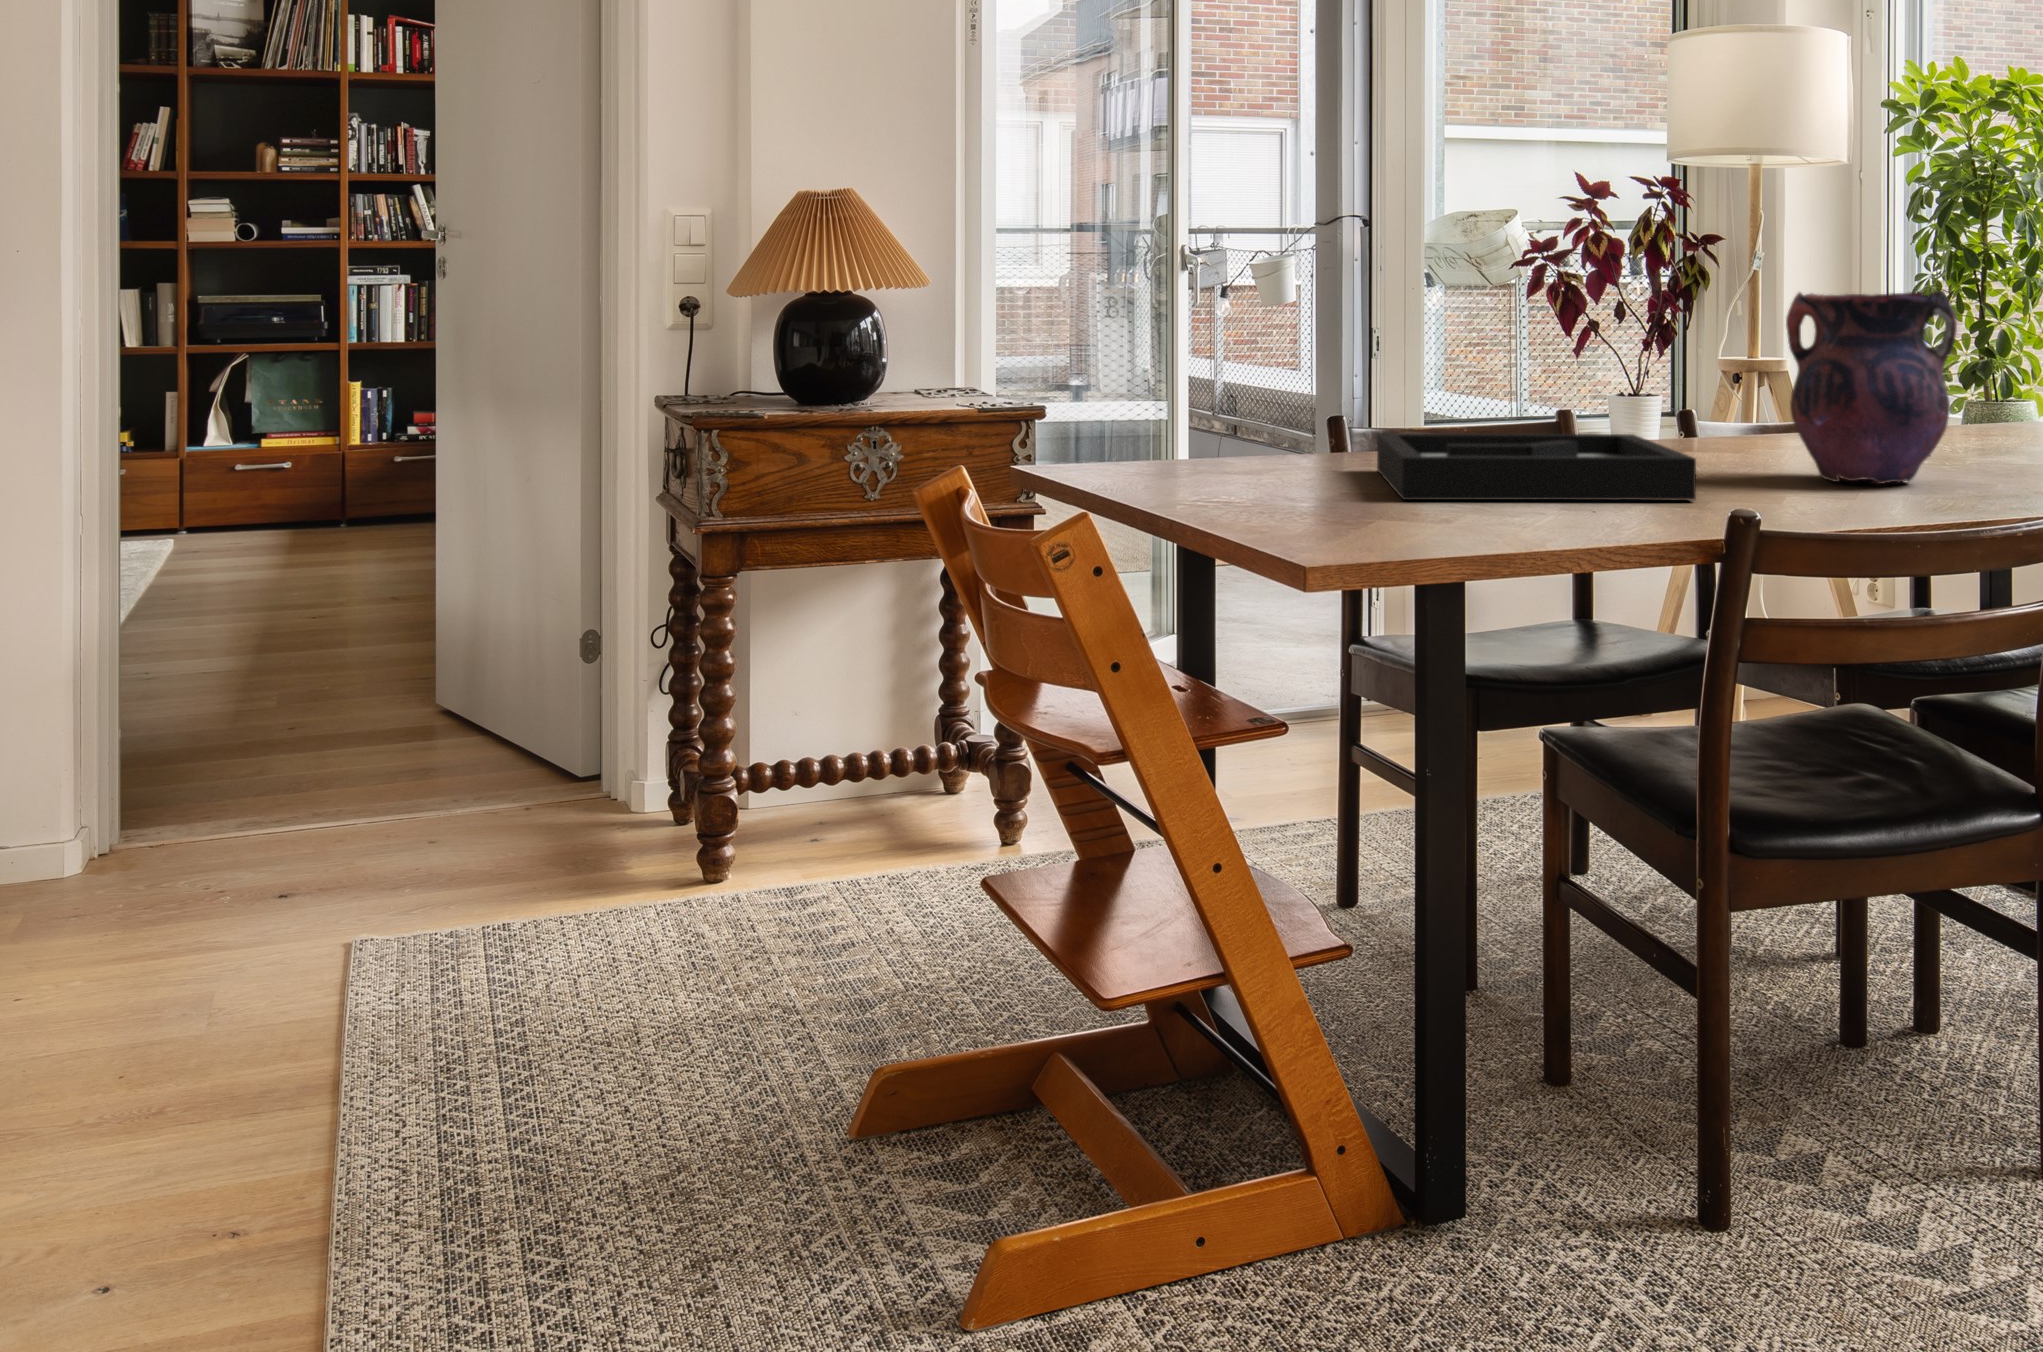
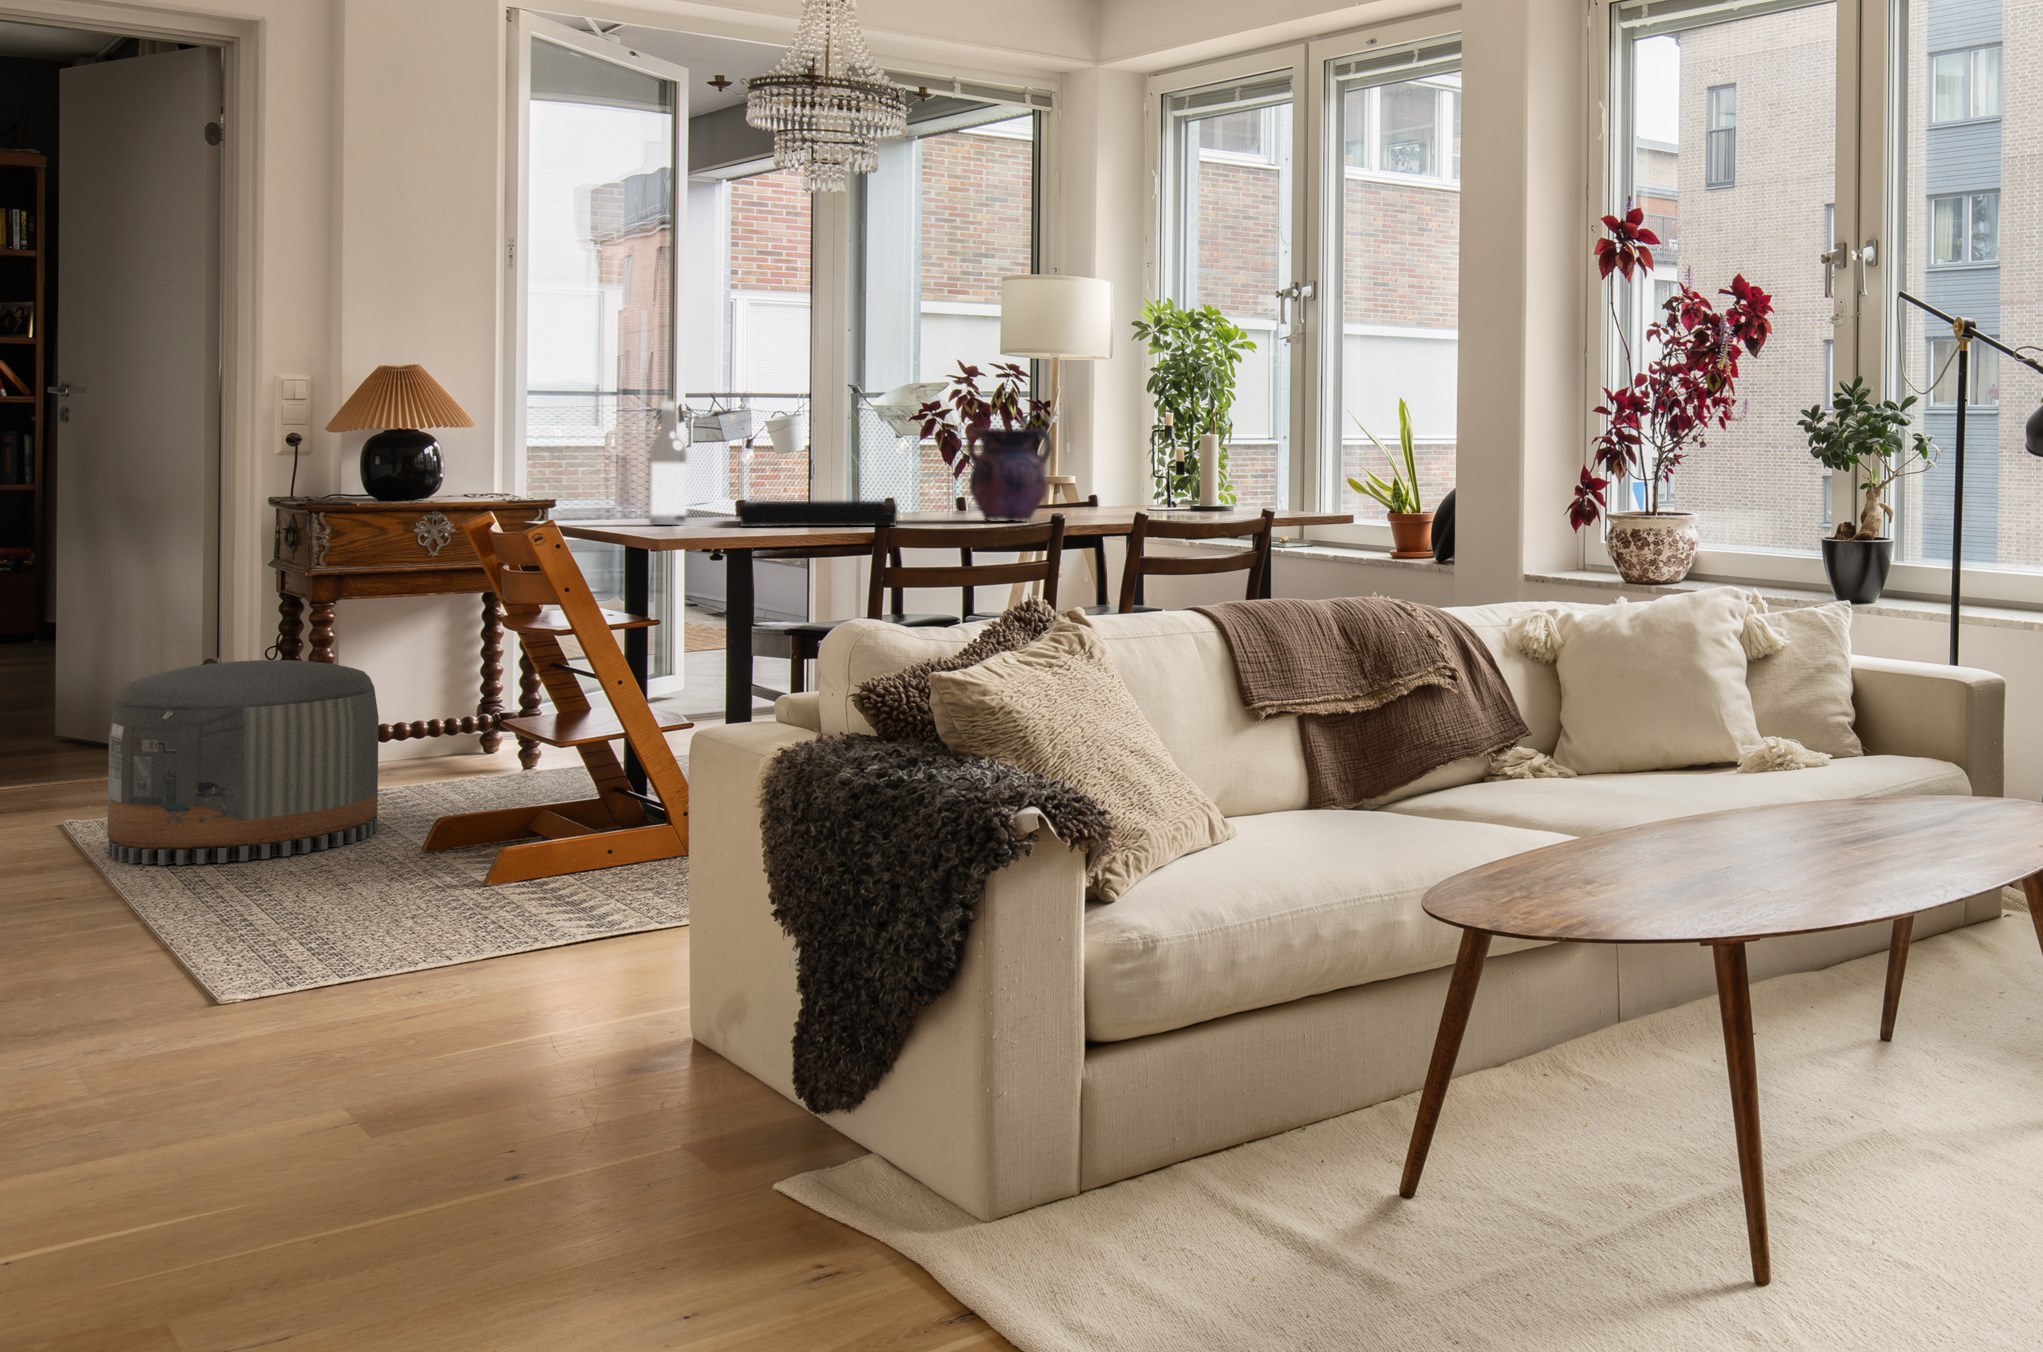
wine bottle: none [1229,248,1295,490] -> present [648,401,687,525]
pouf: none [388,705,790,1109] -> present [108,660,379,865]

